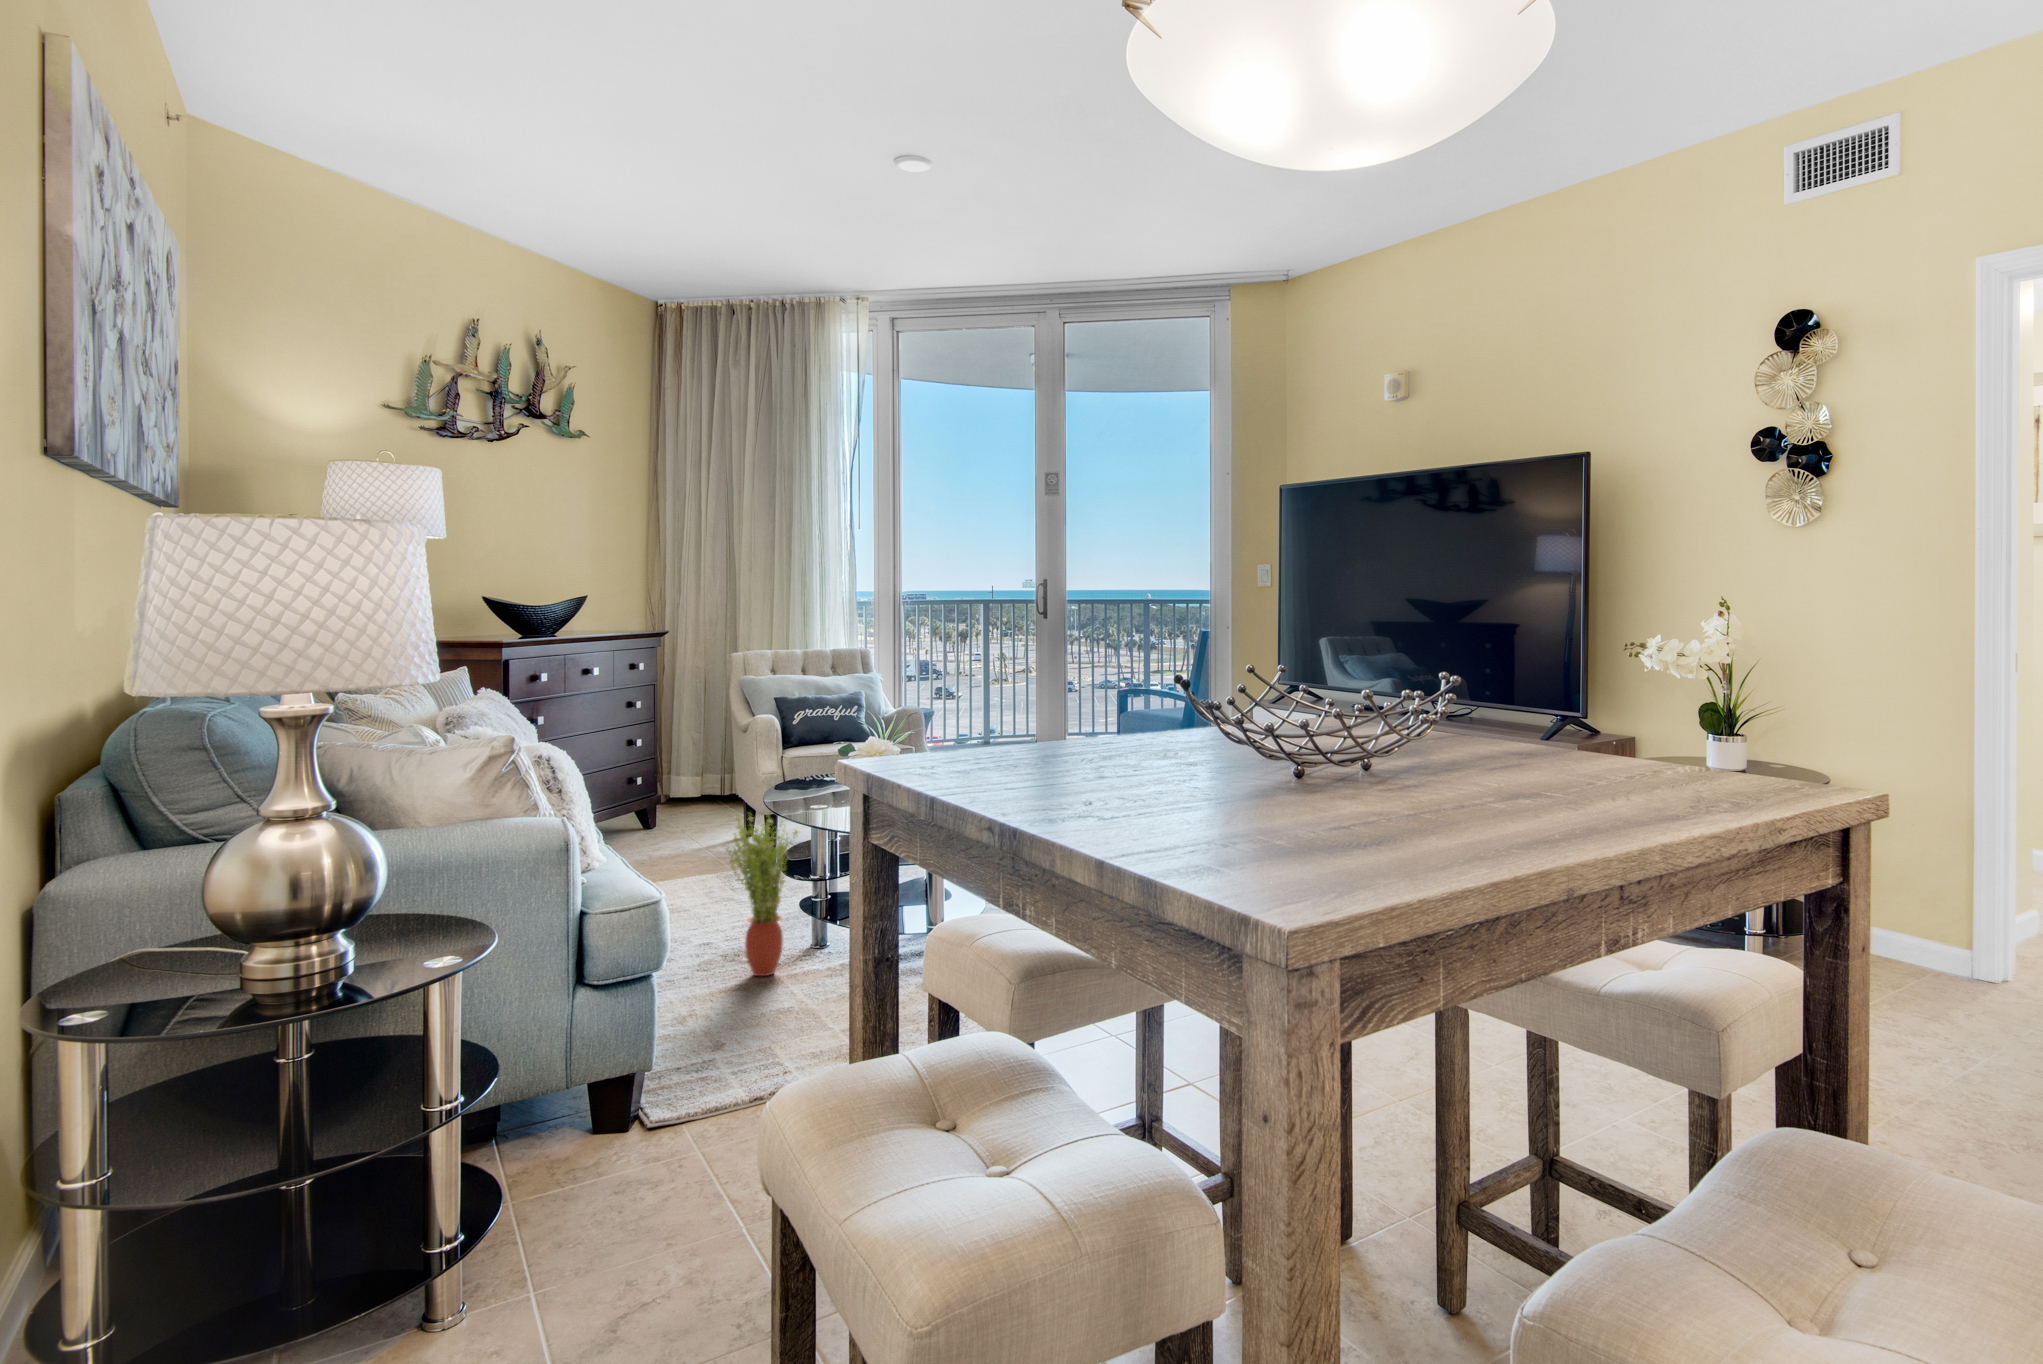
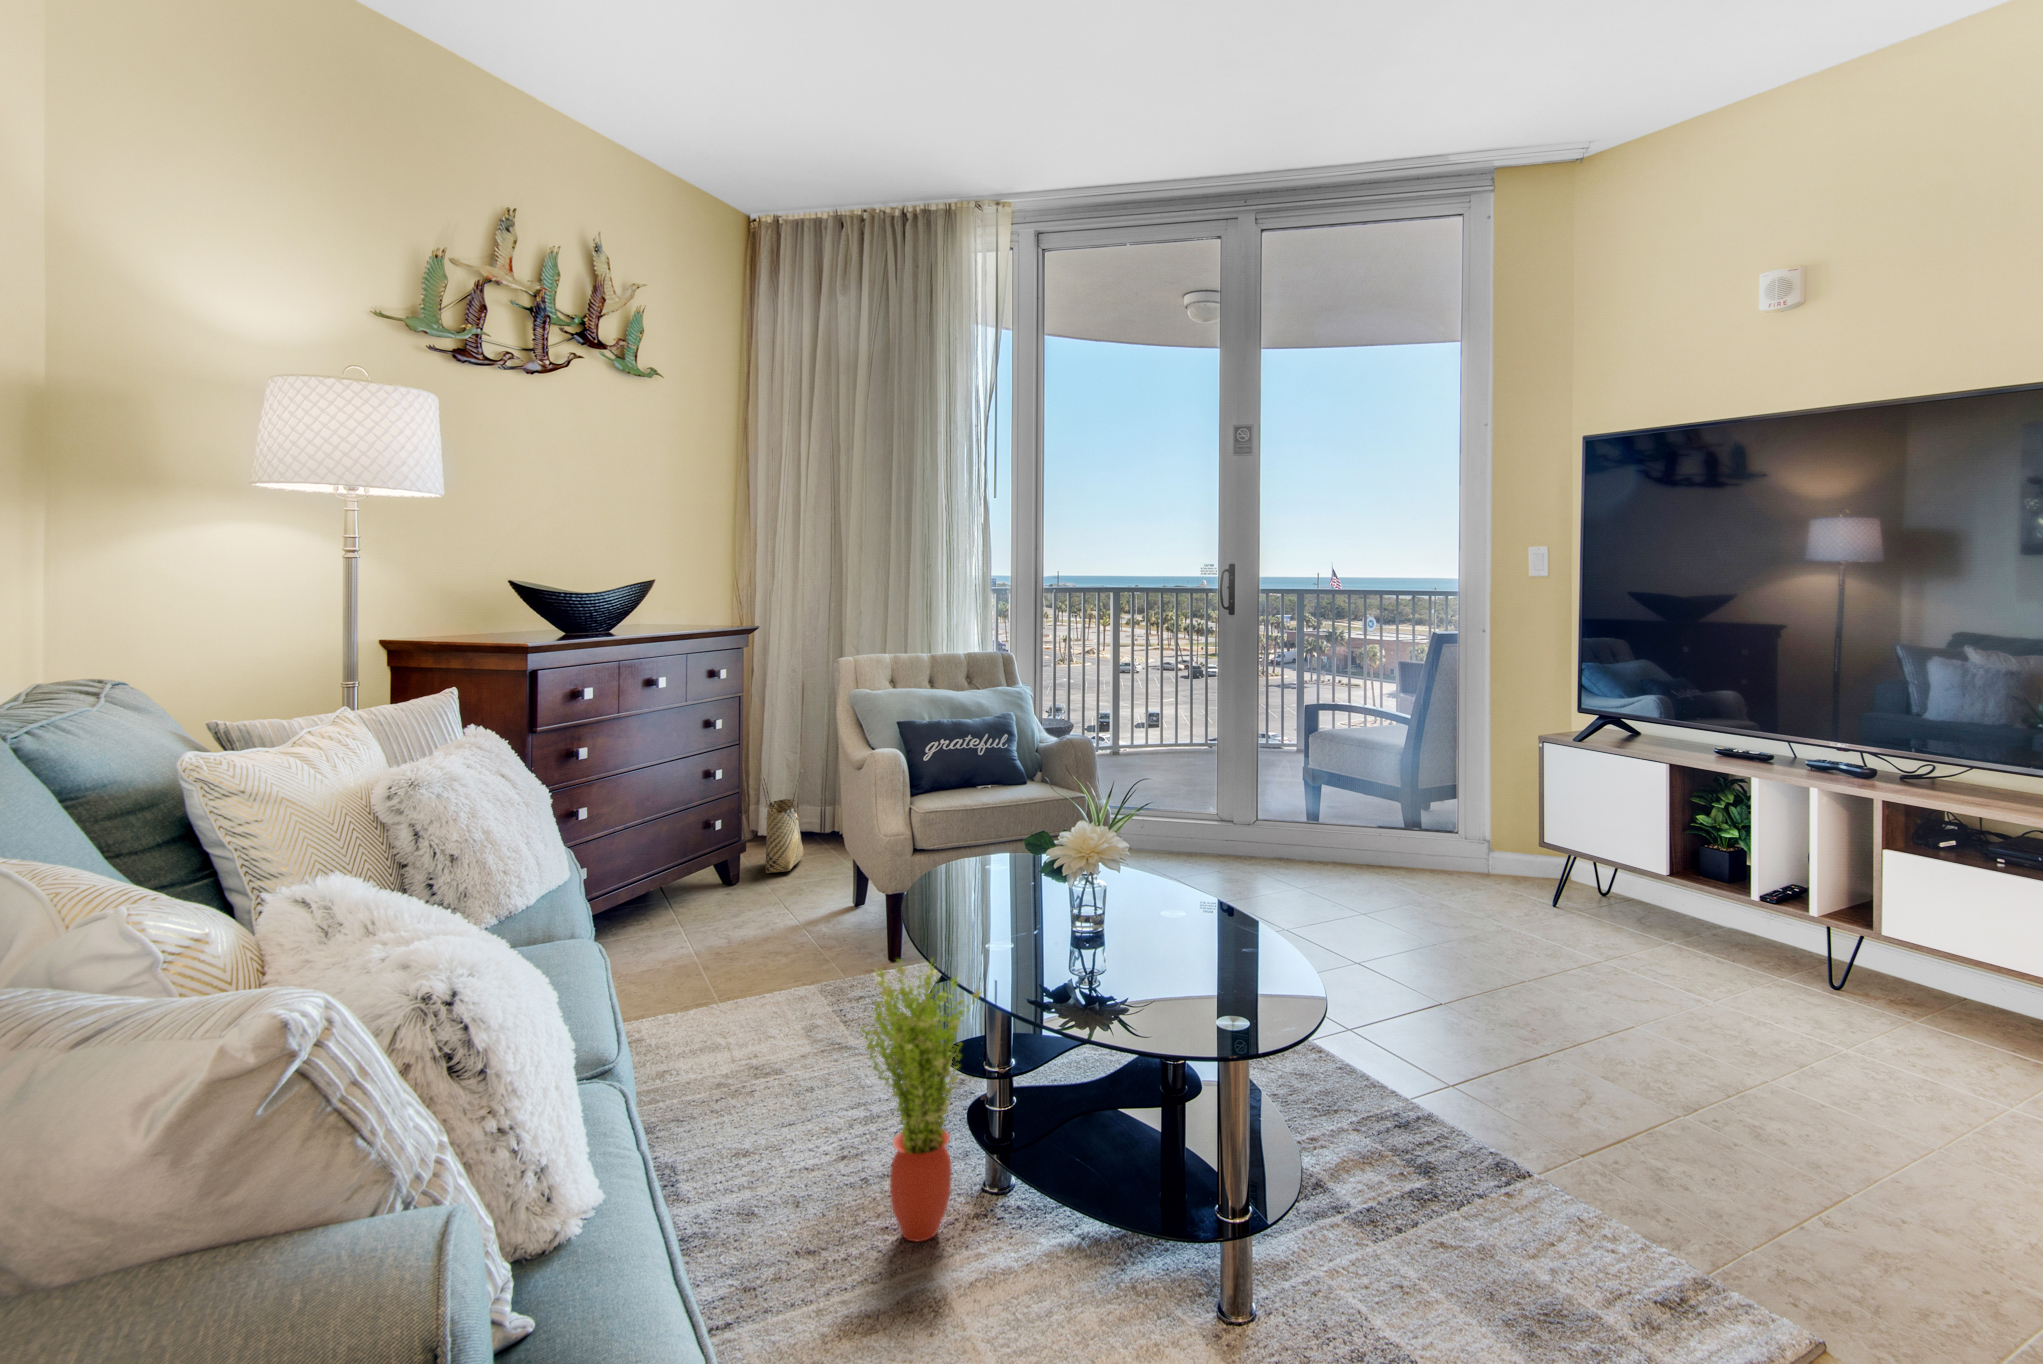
woven basket: none [671,741,706,821] -> present [760,770,803,873]

